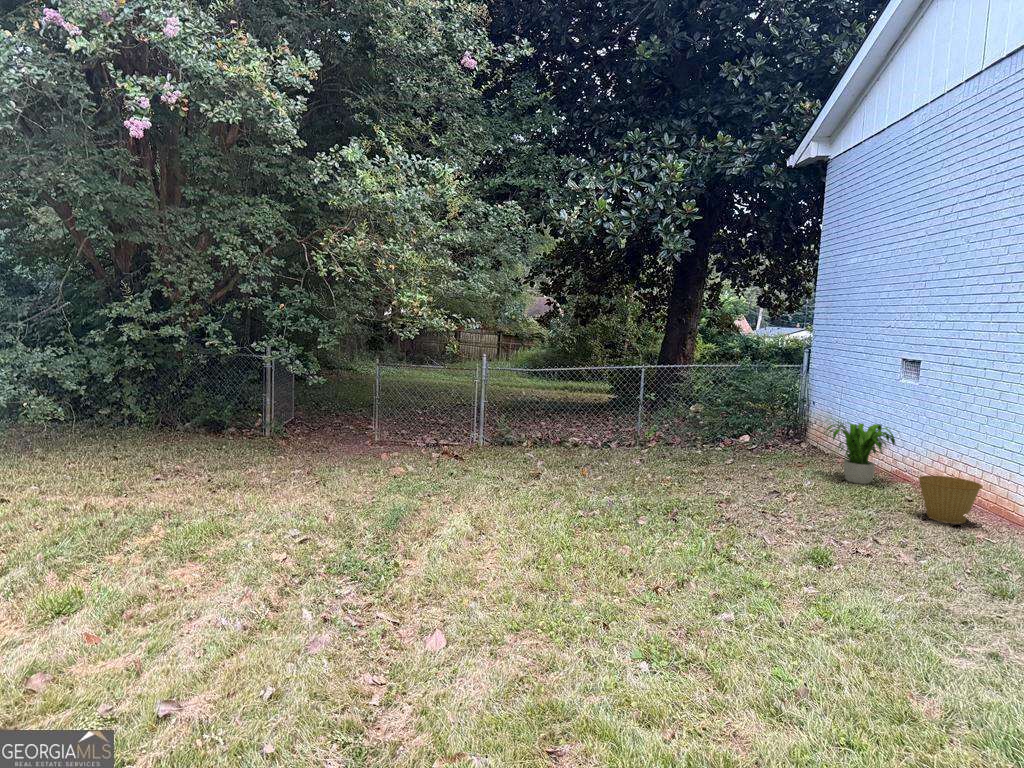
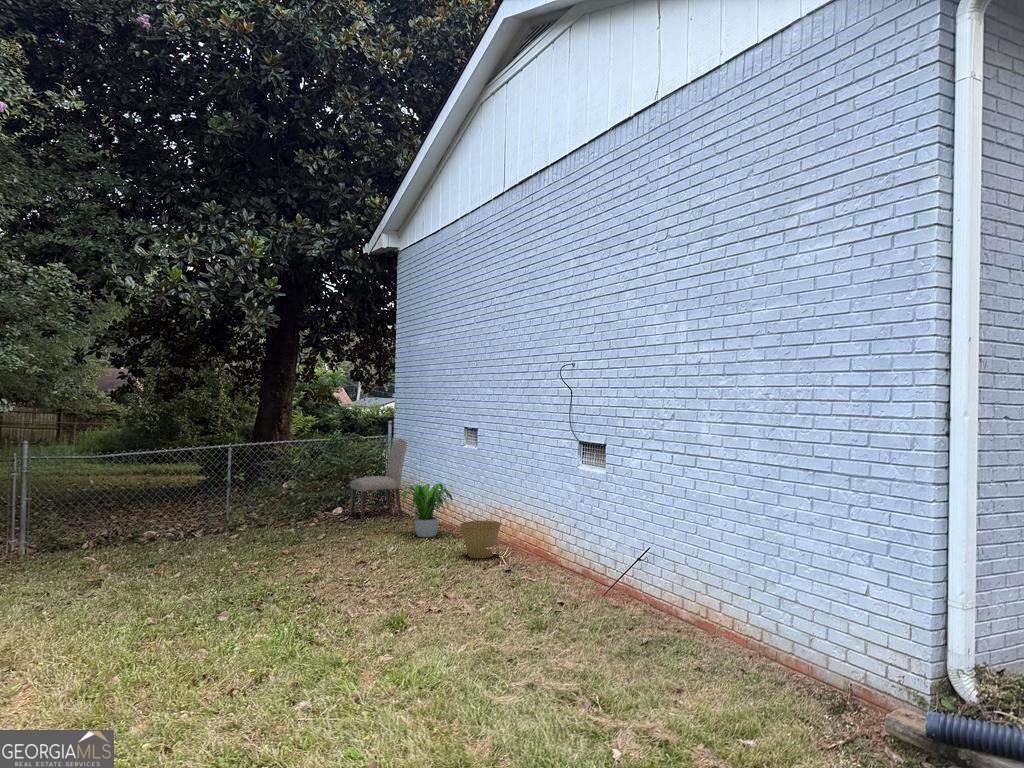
chair: none [757,370,830,454] -> present [350,439,407,521]

